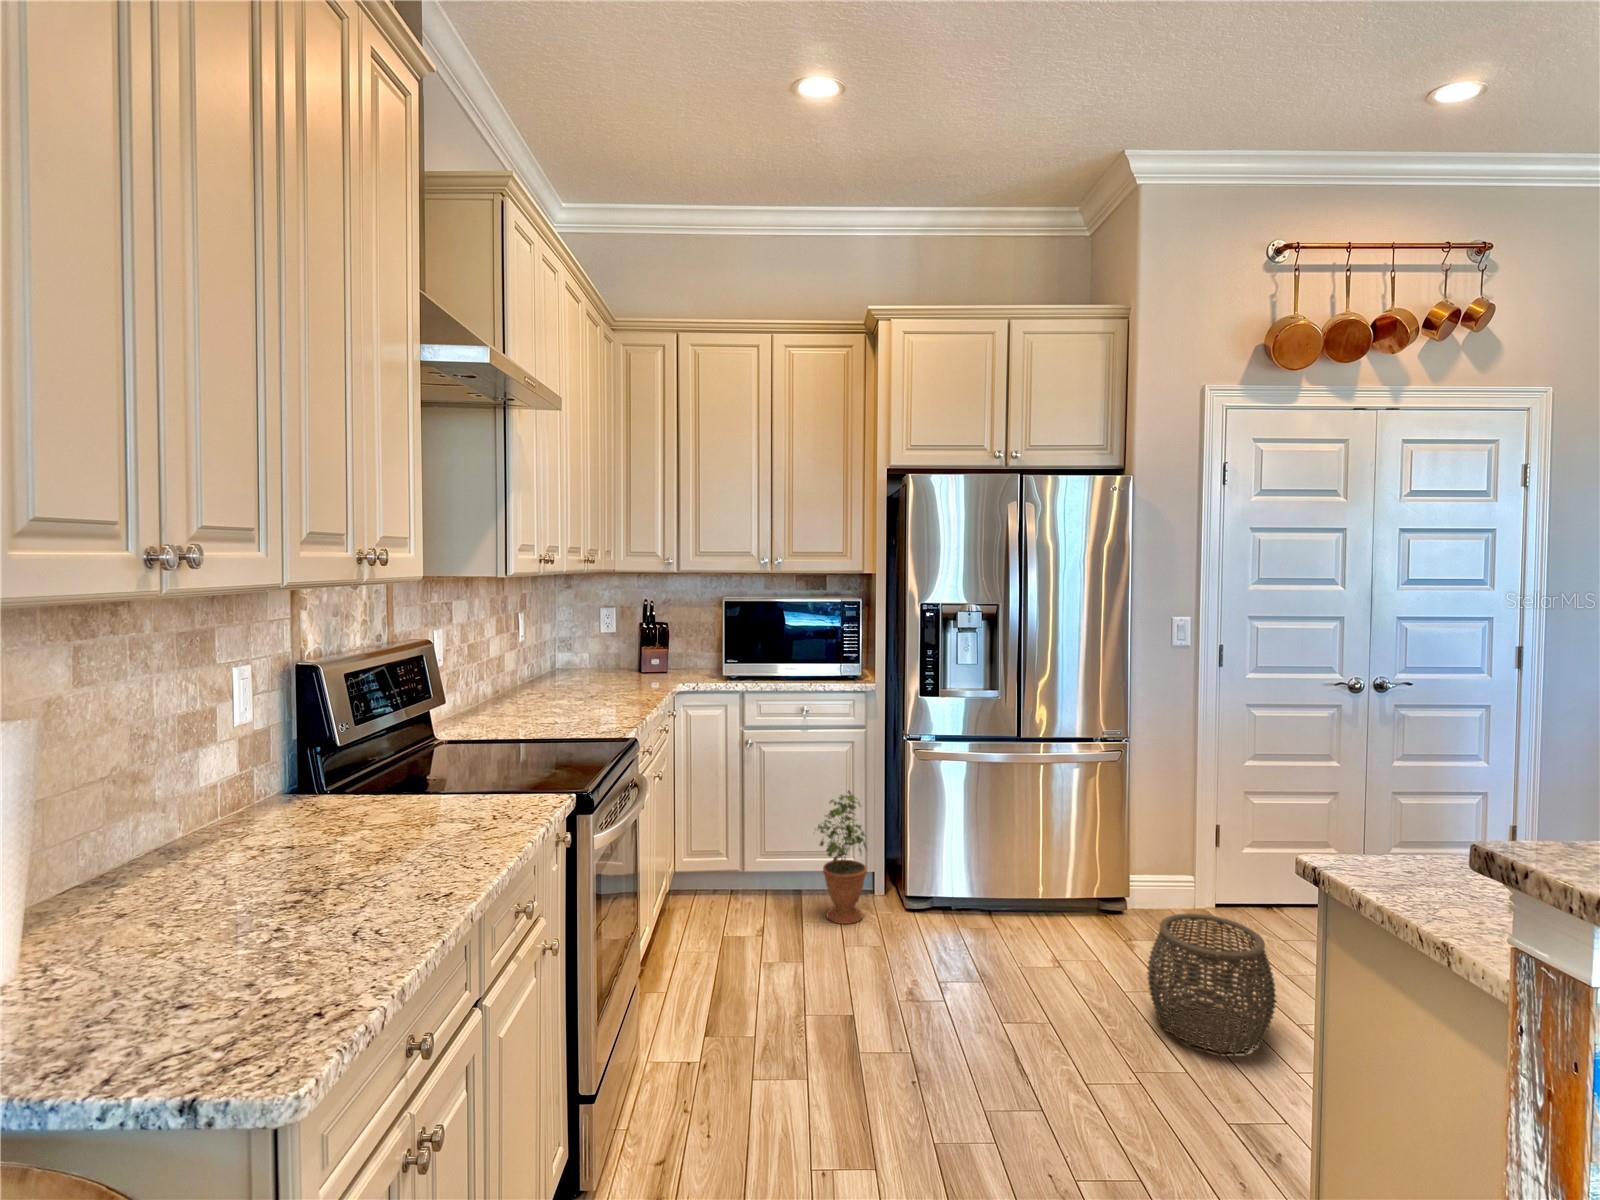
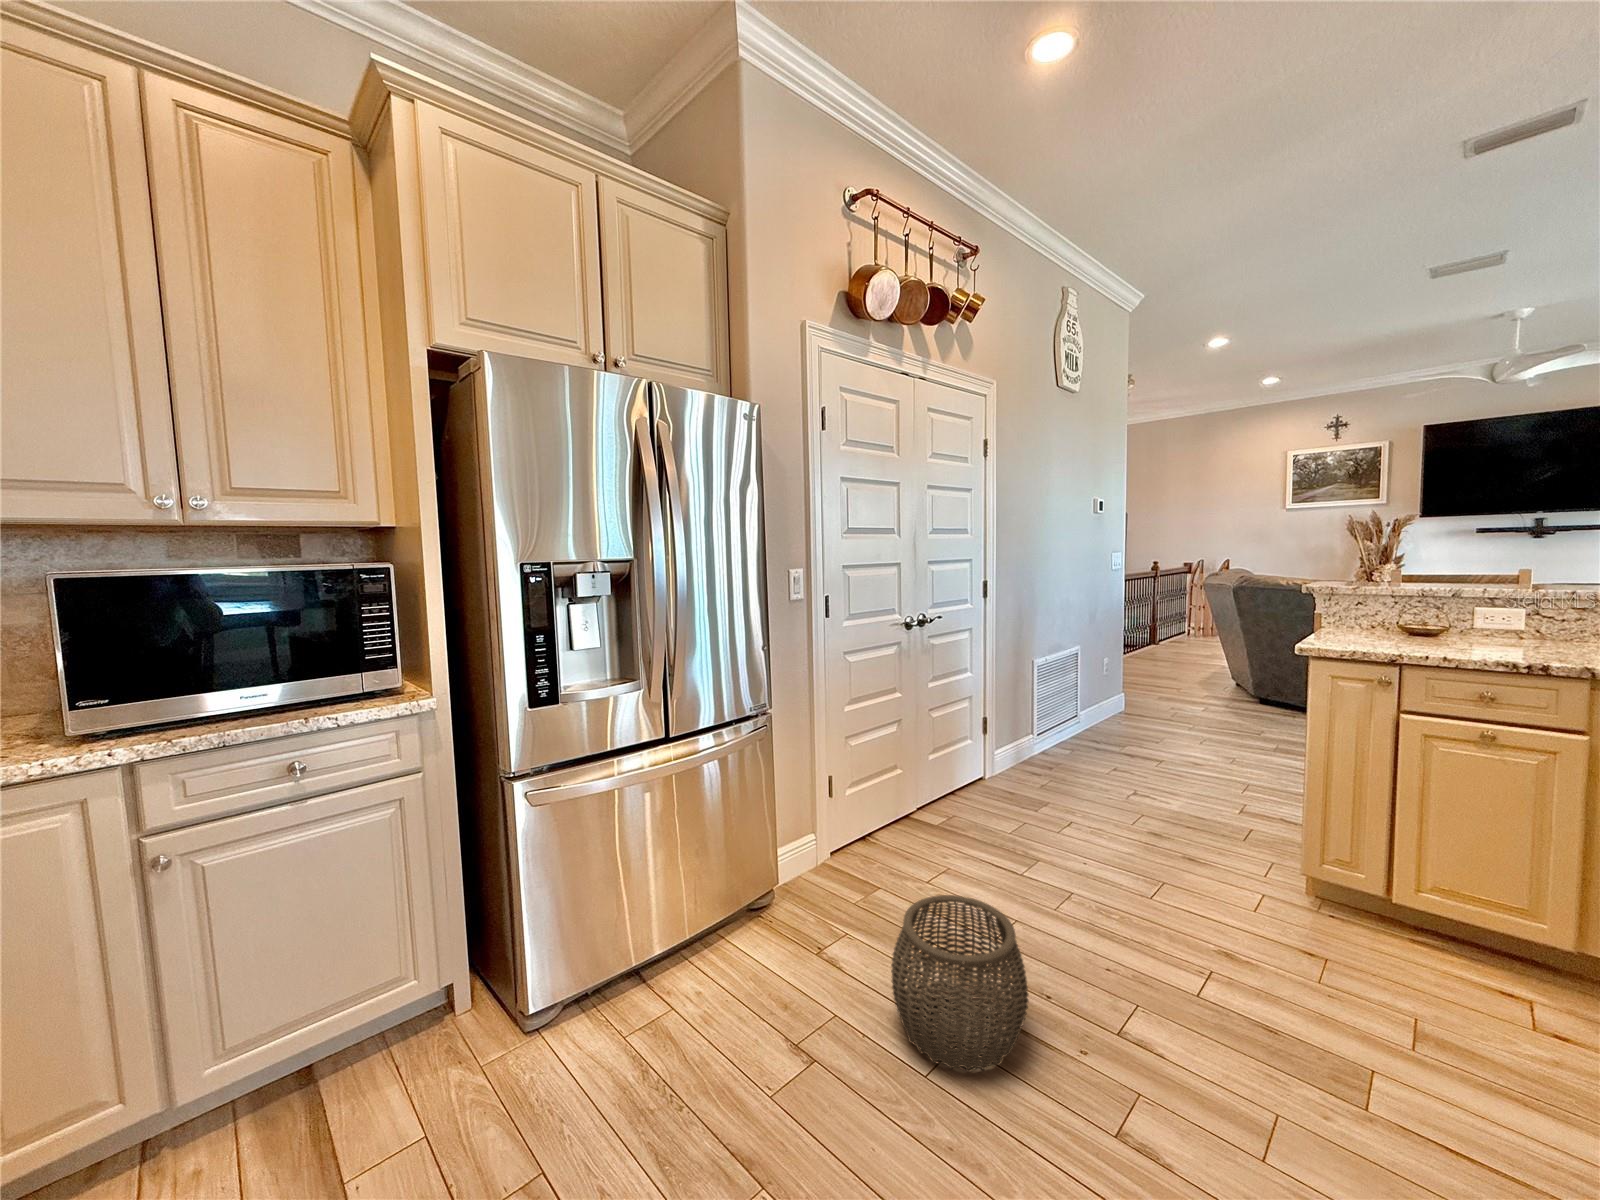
potted plant: present [817,791,867,924] -> none [348,883,461,1123]

